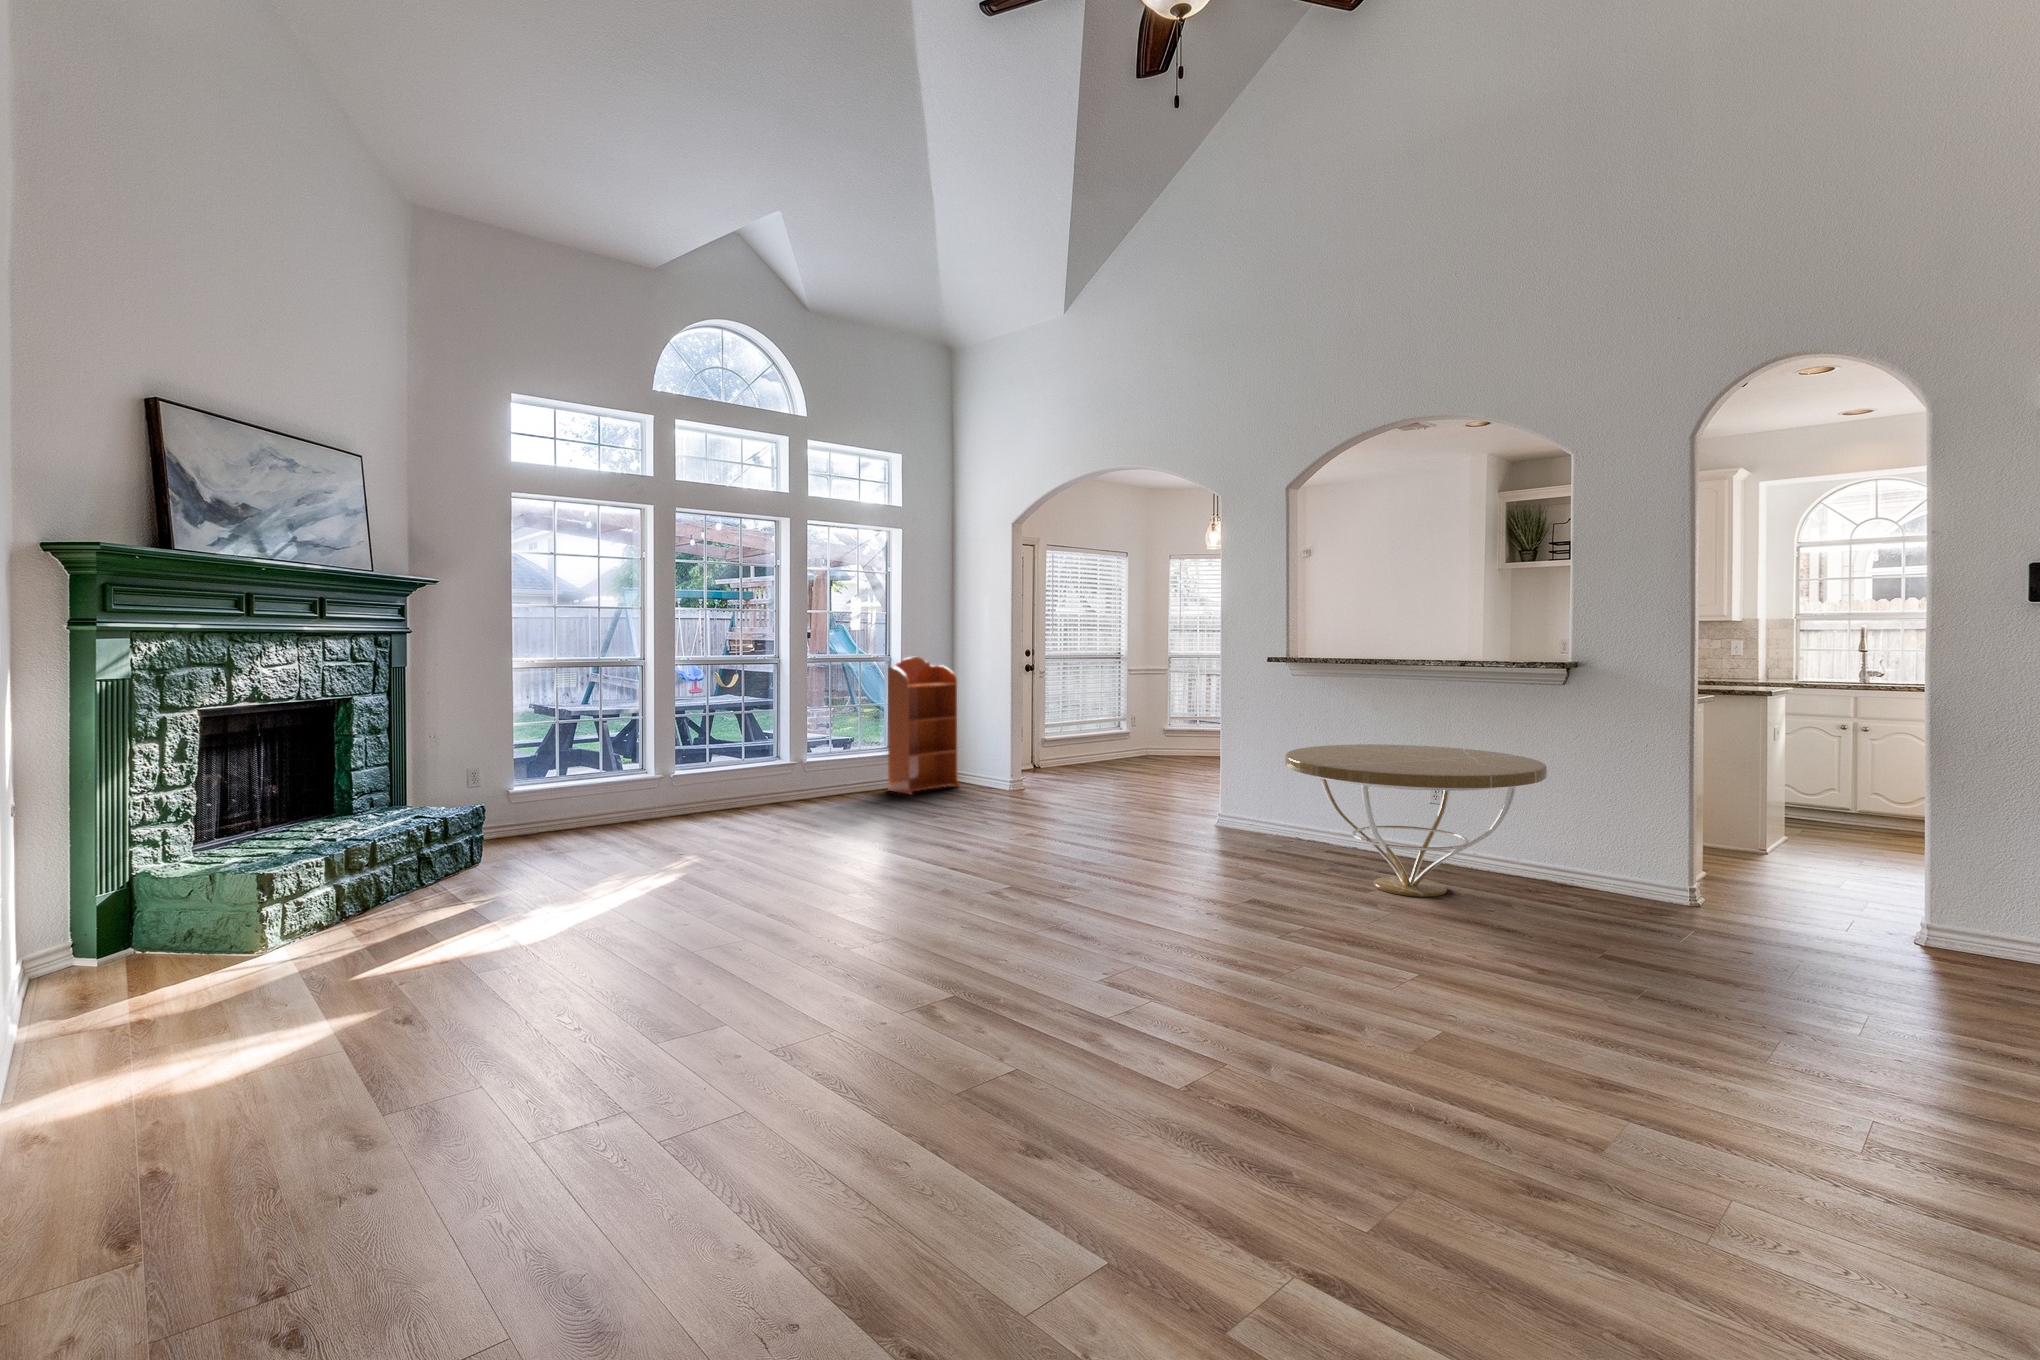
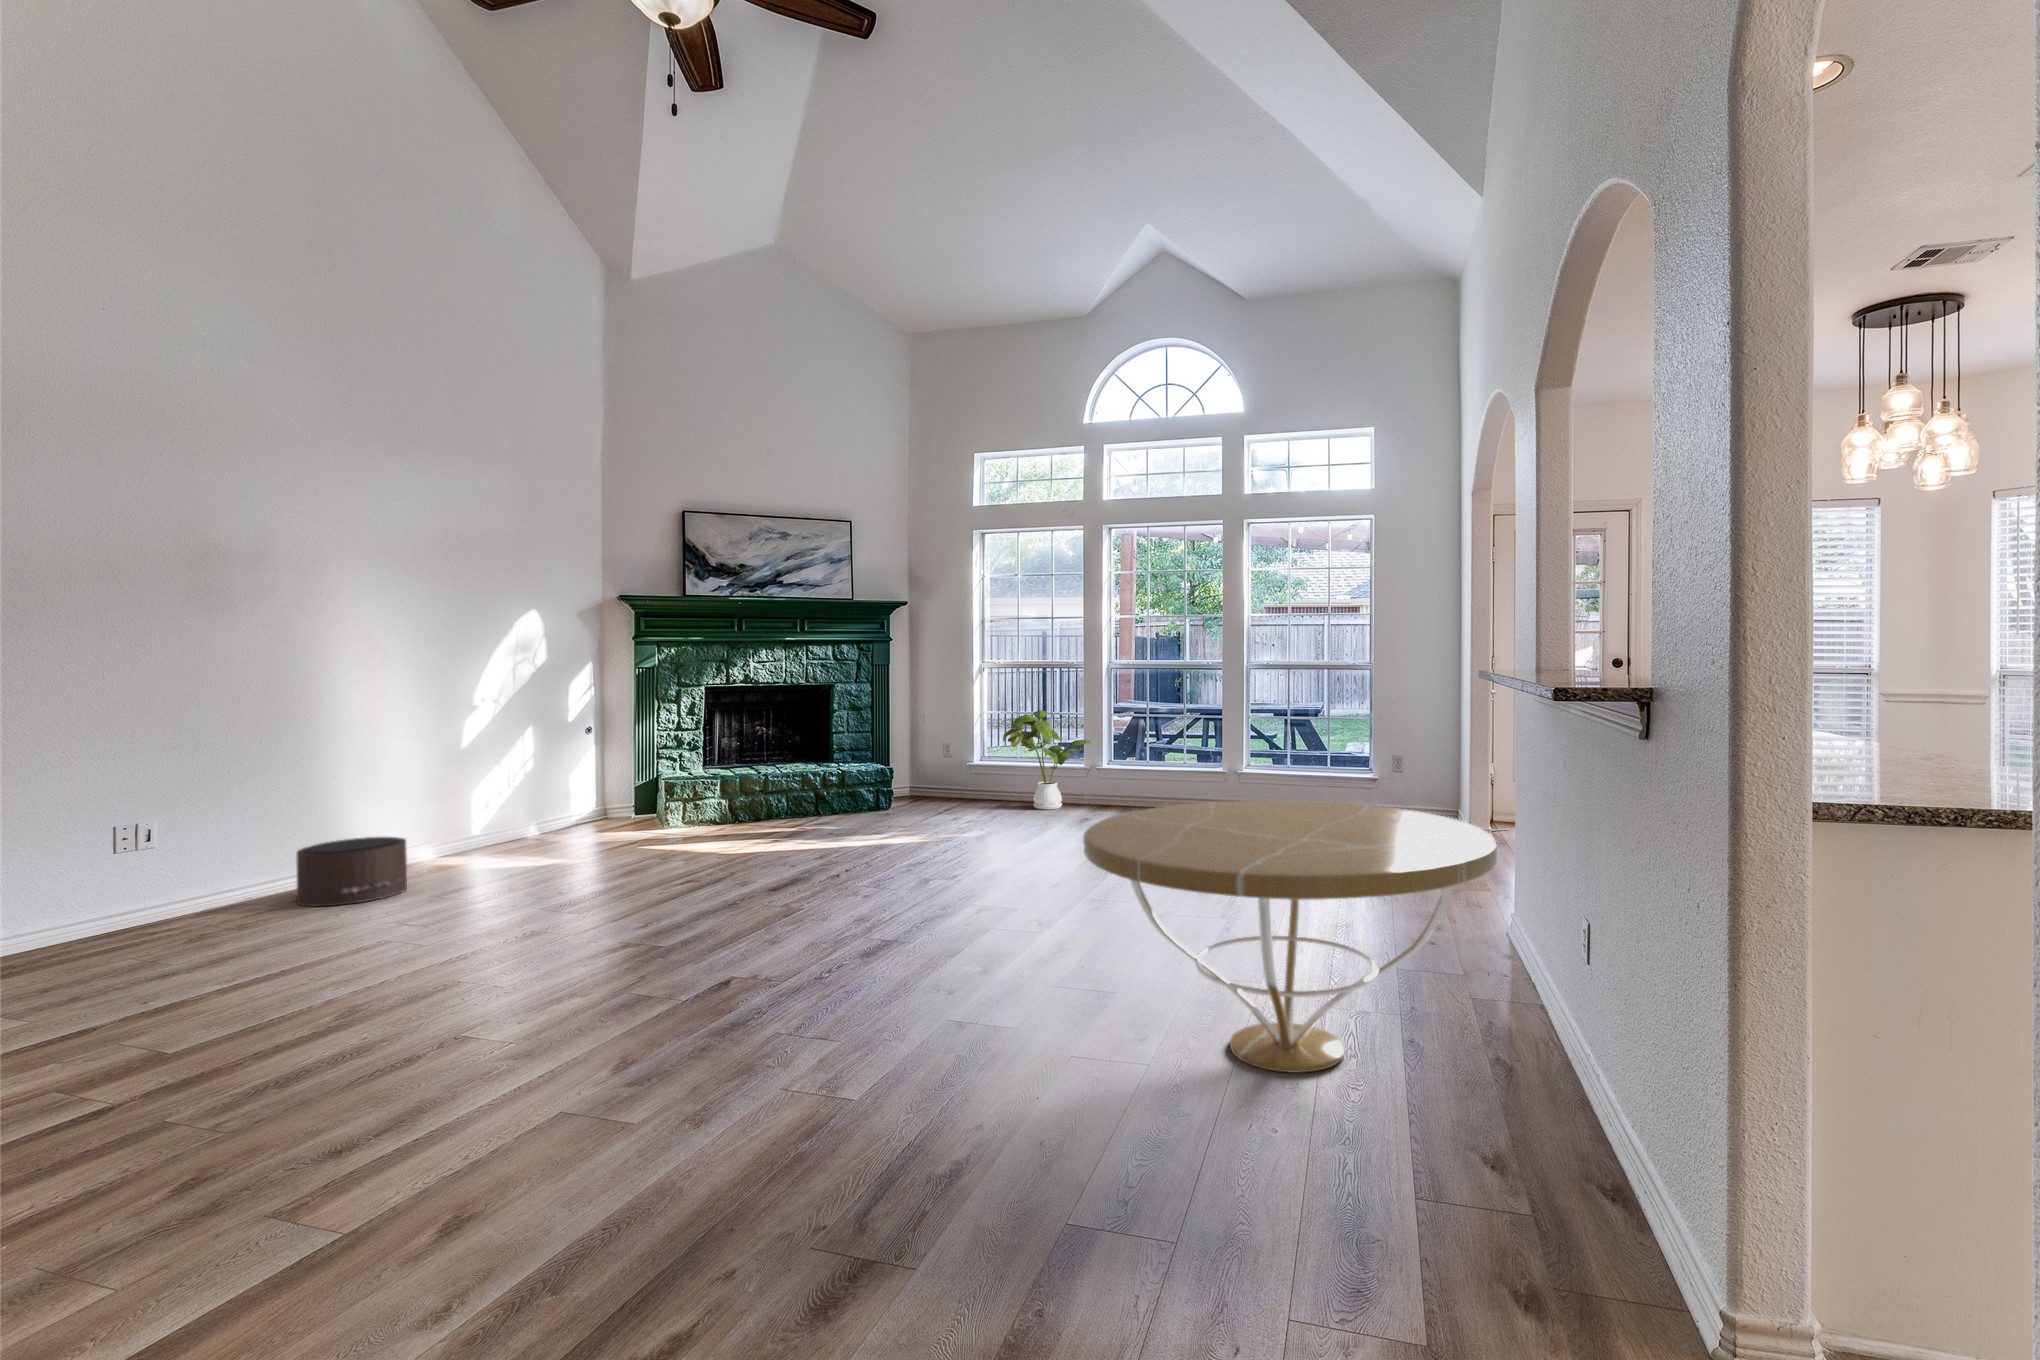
bookcase: present [888,657,960,794] -> none [1346,664,1431,825]
house plant: none [580,715,688,831] -> present [1003,710,1098,809]
pouf: none [114,1026,403,1217] -> present [296,837,407,907]

